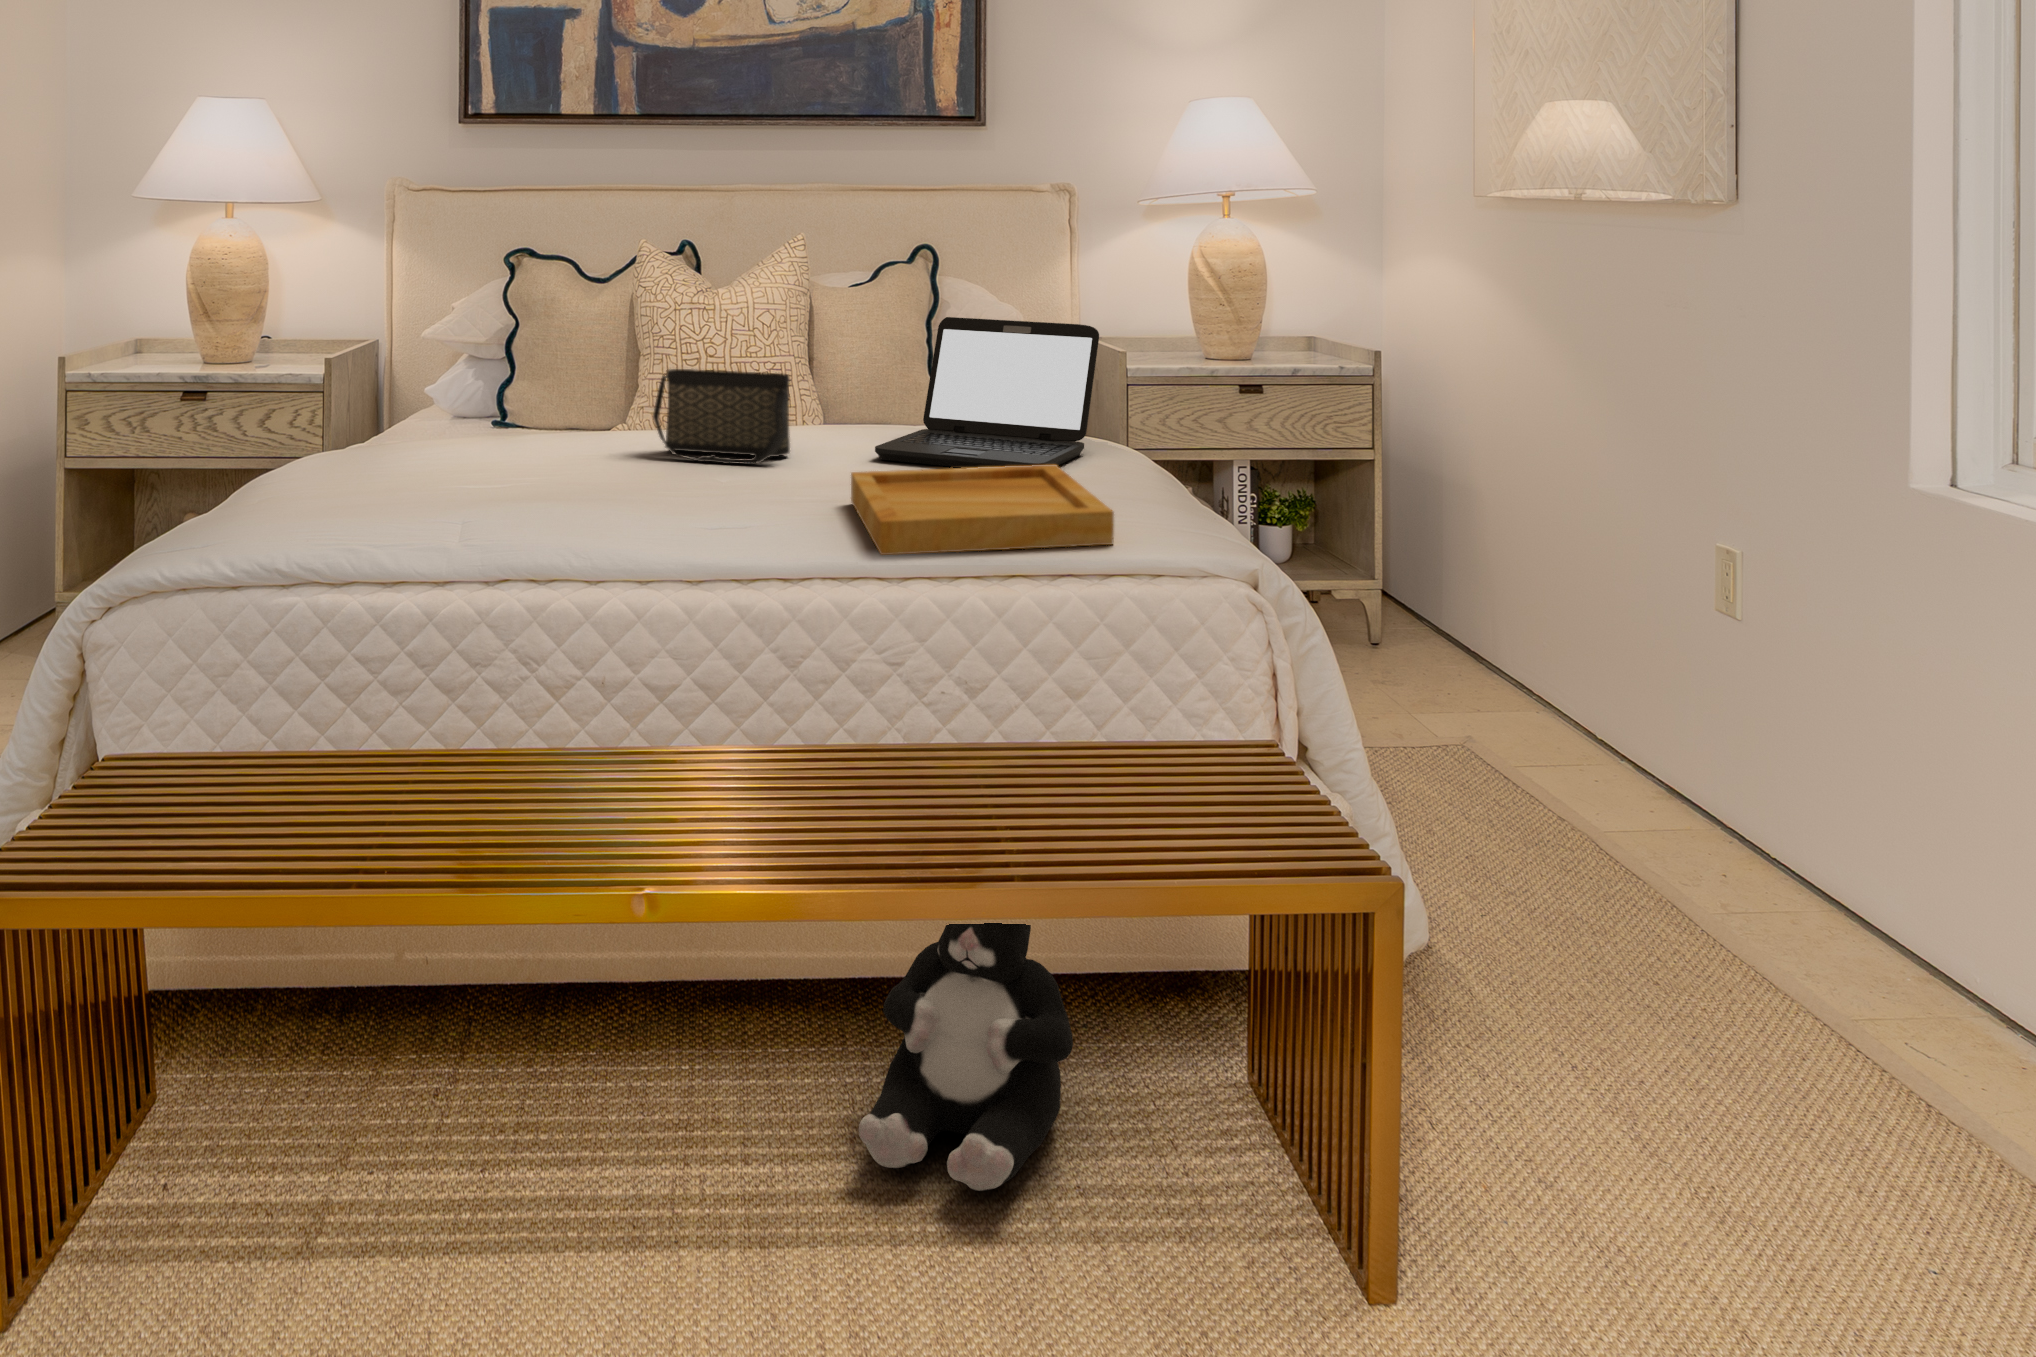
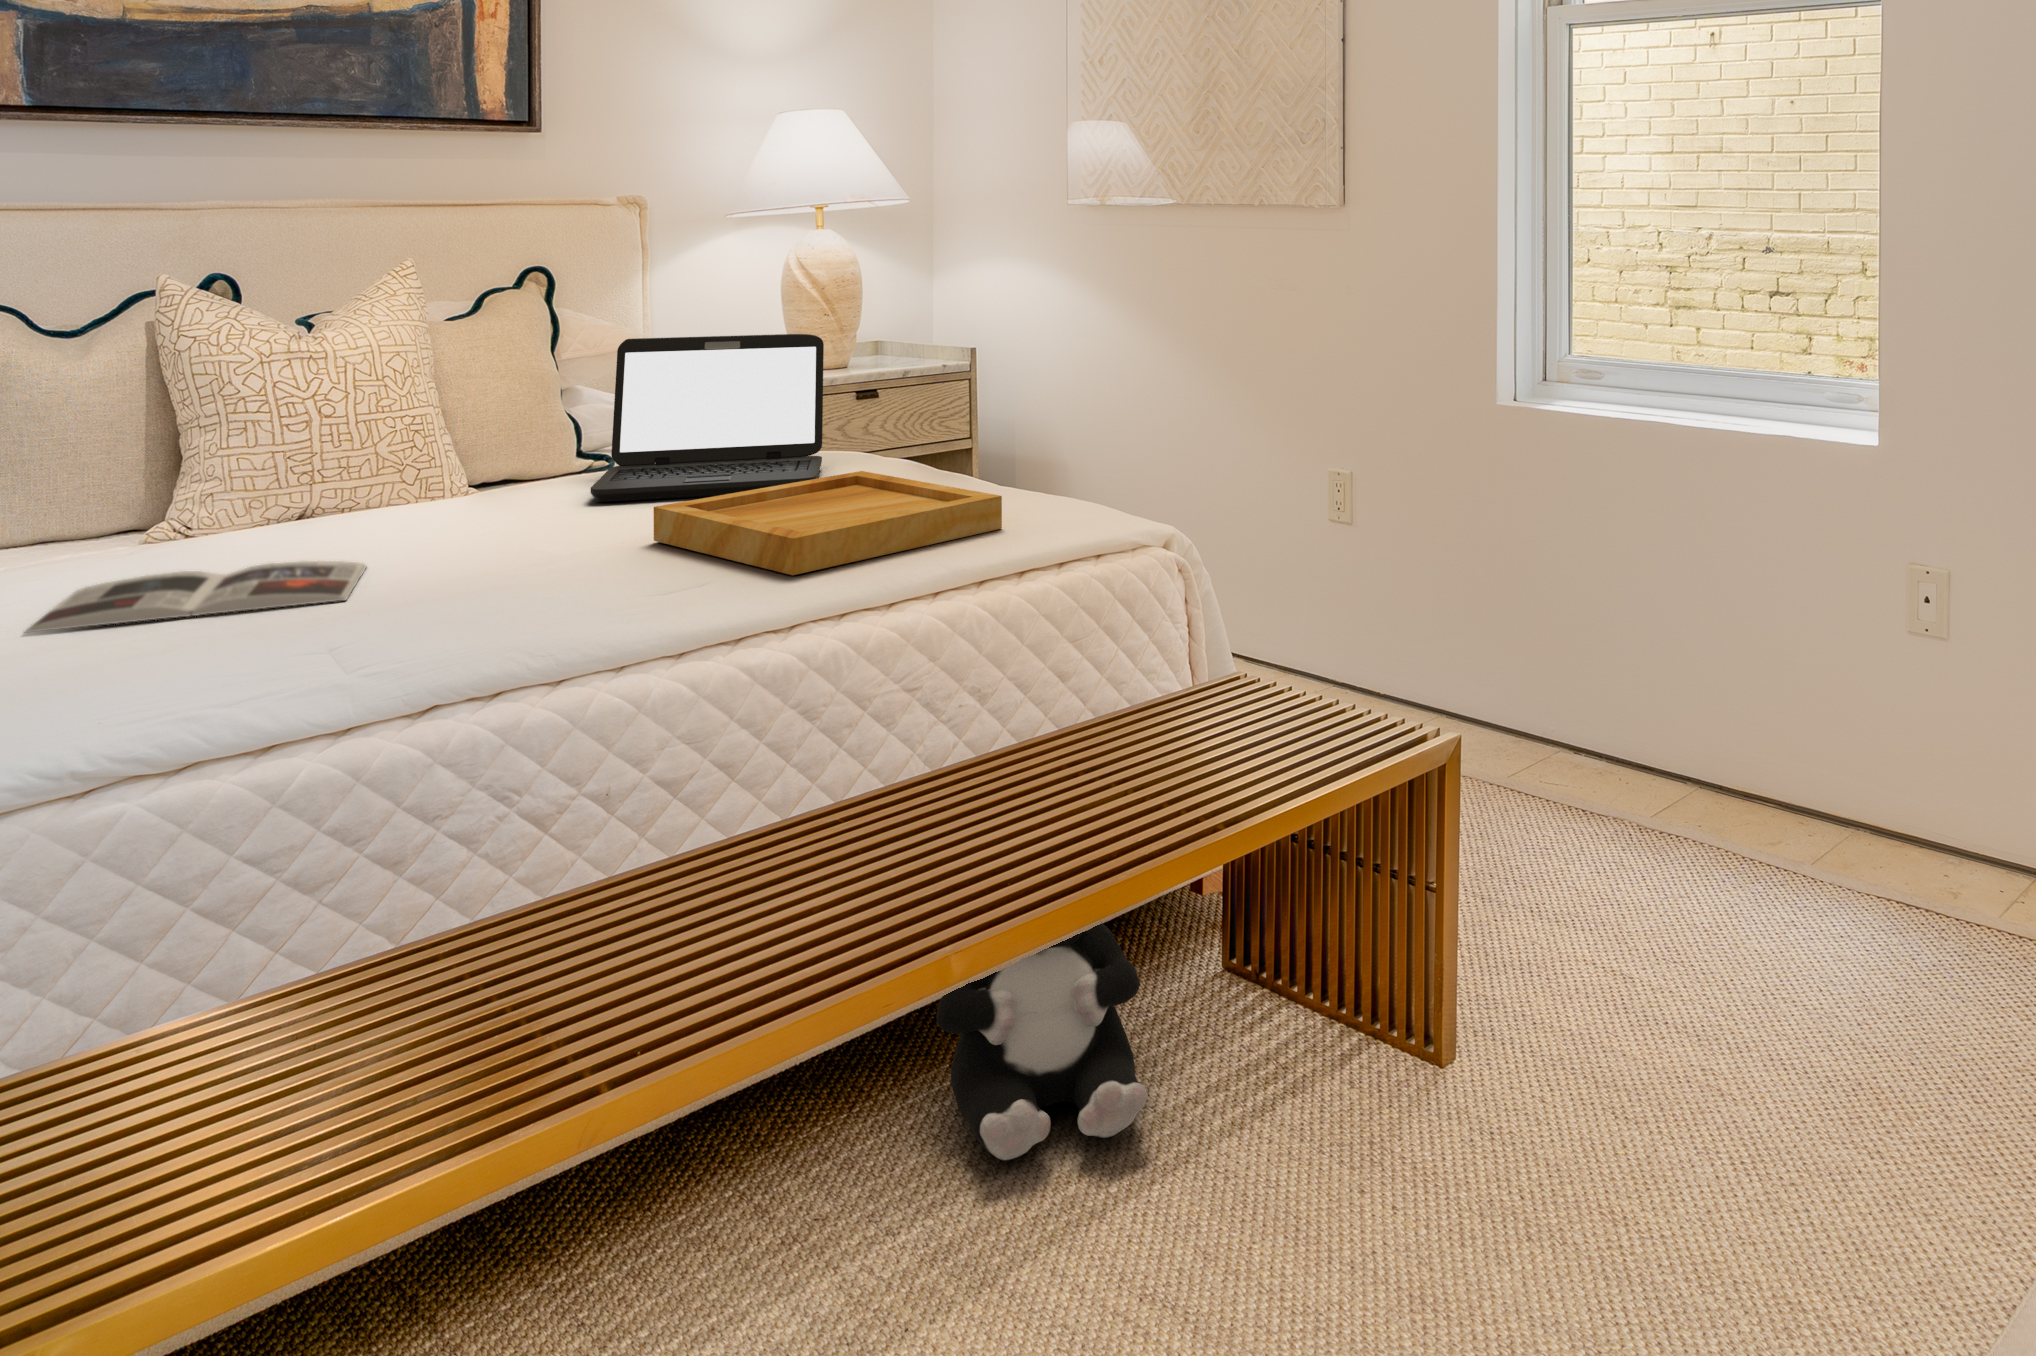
handbag: present [653,369,790,464] -> none [267,417,484,537]
magazine: none [439,470,665,513] -> present [25,561,366,633]

